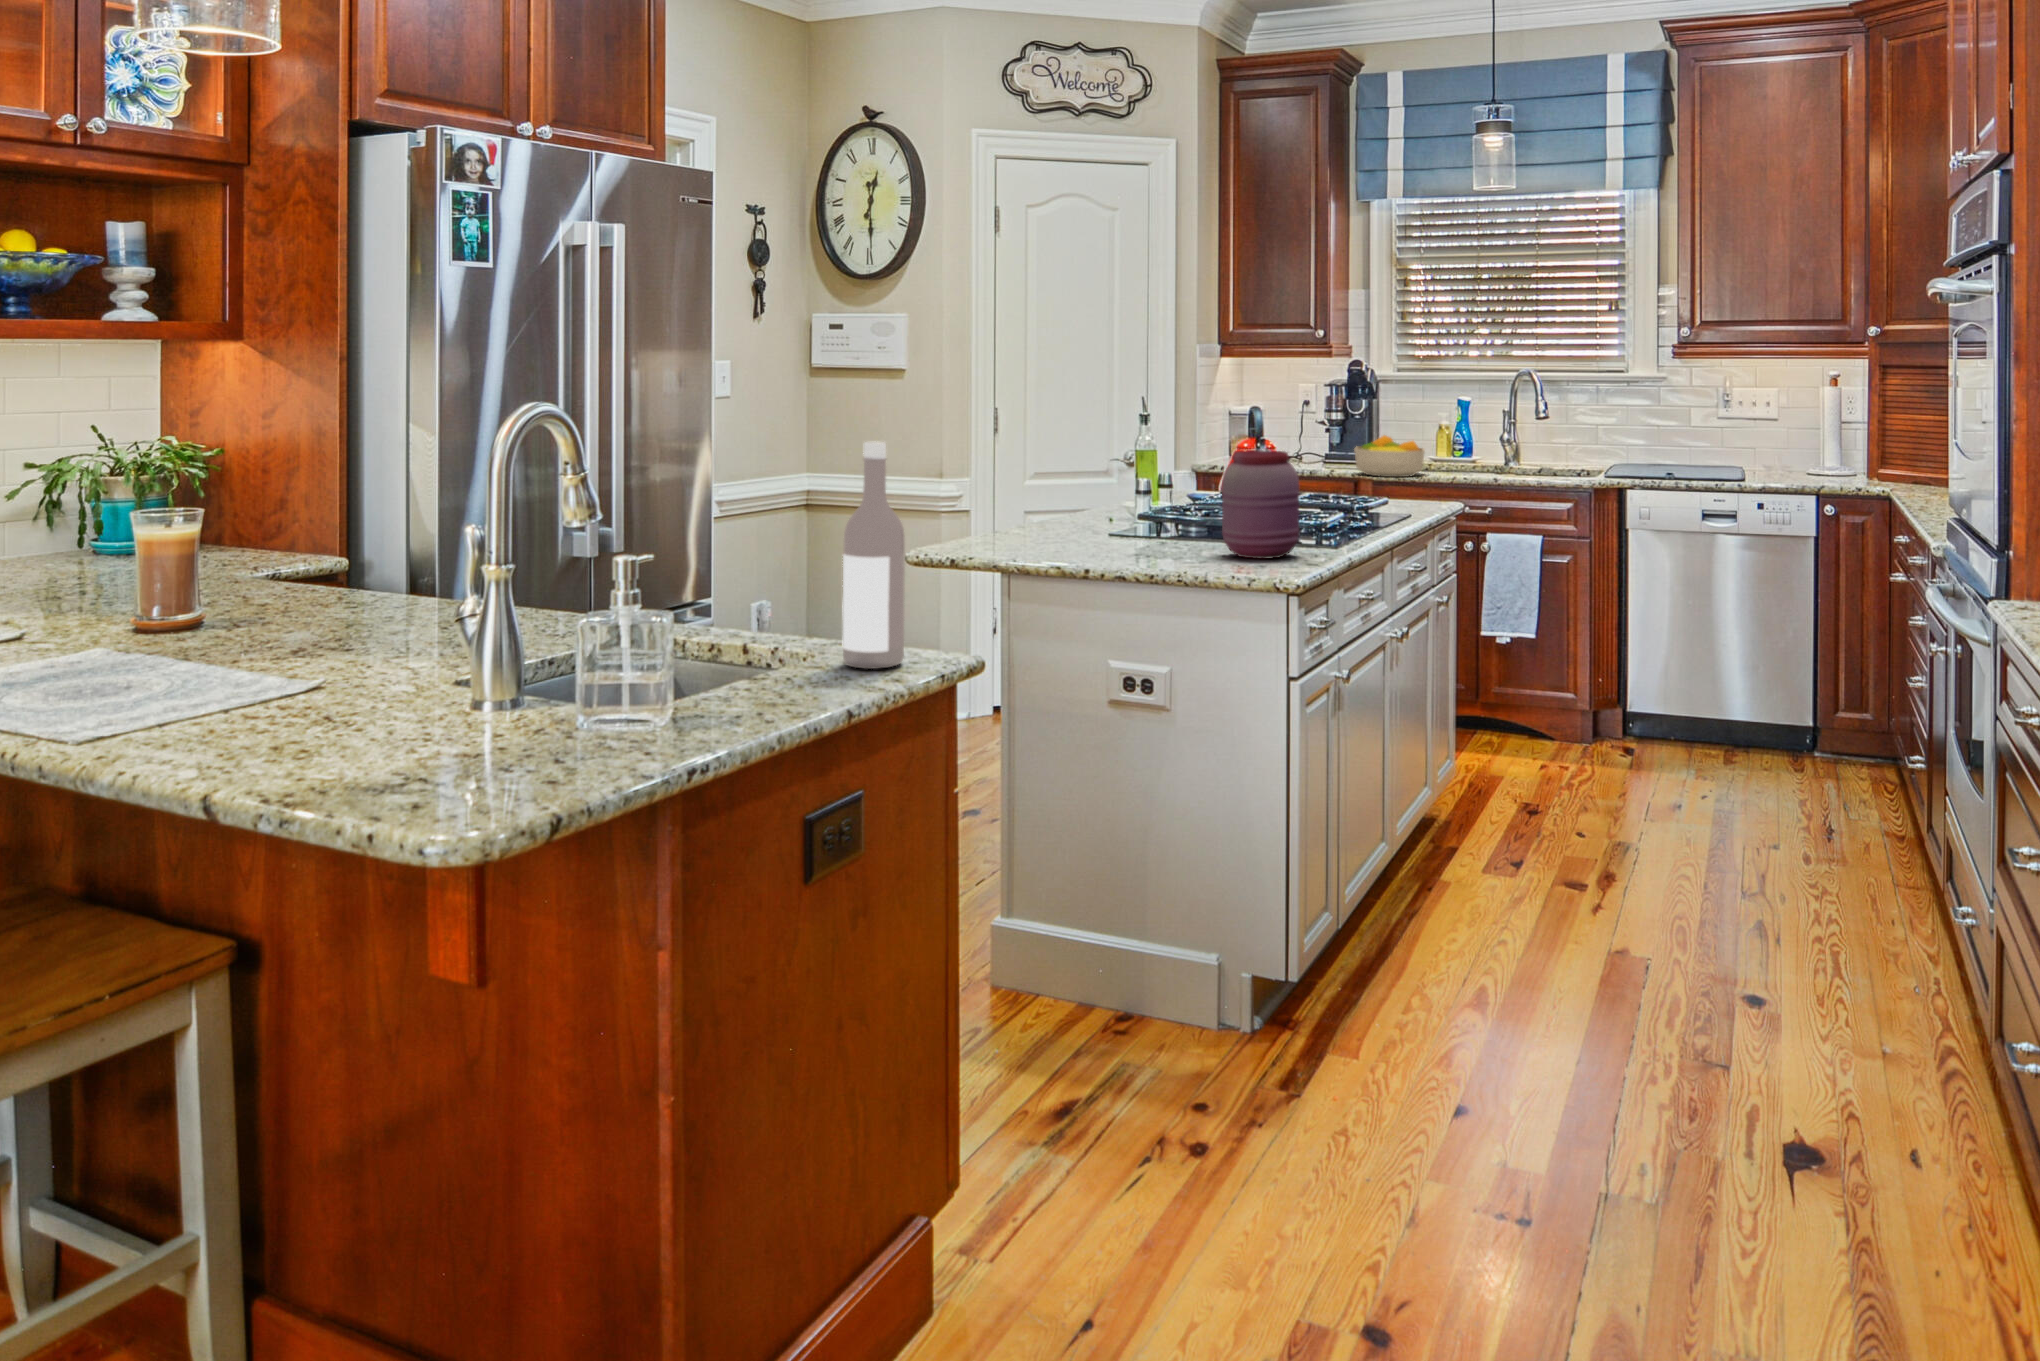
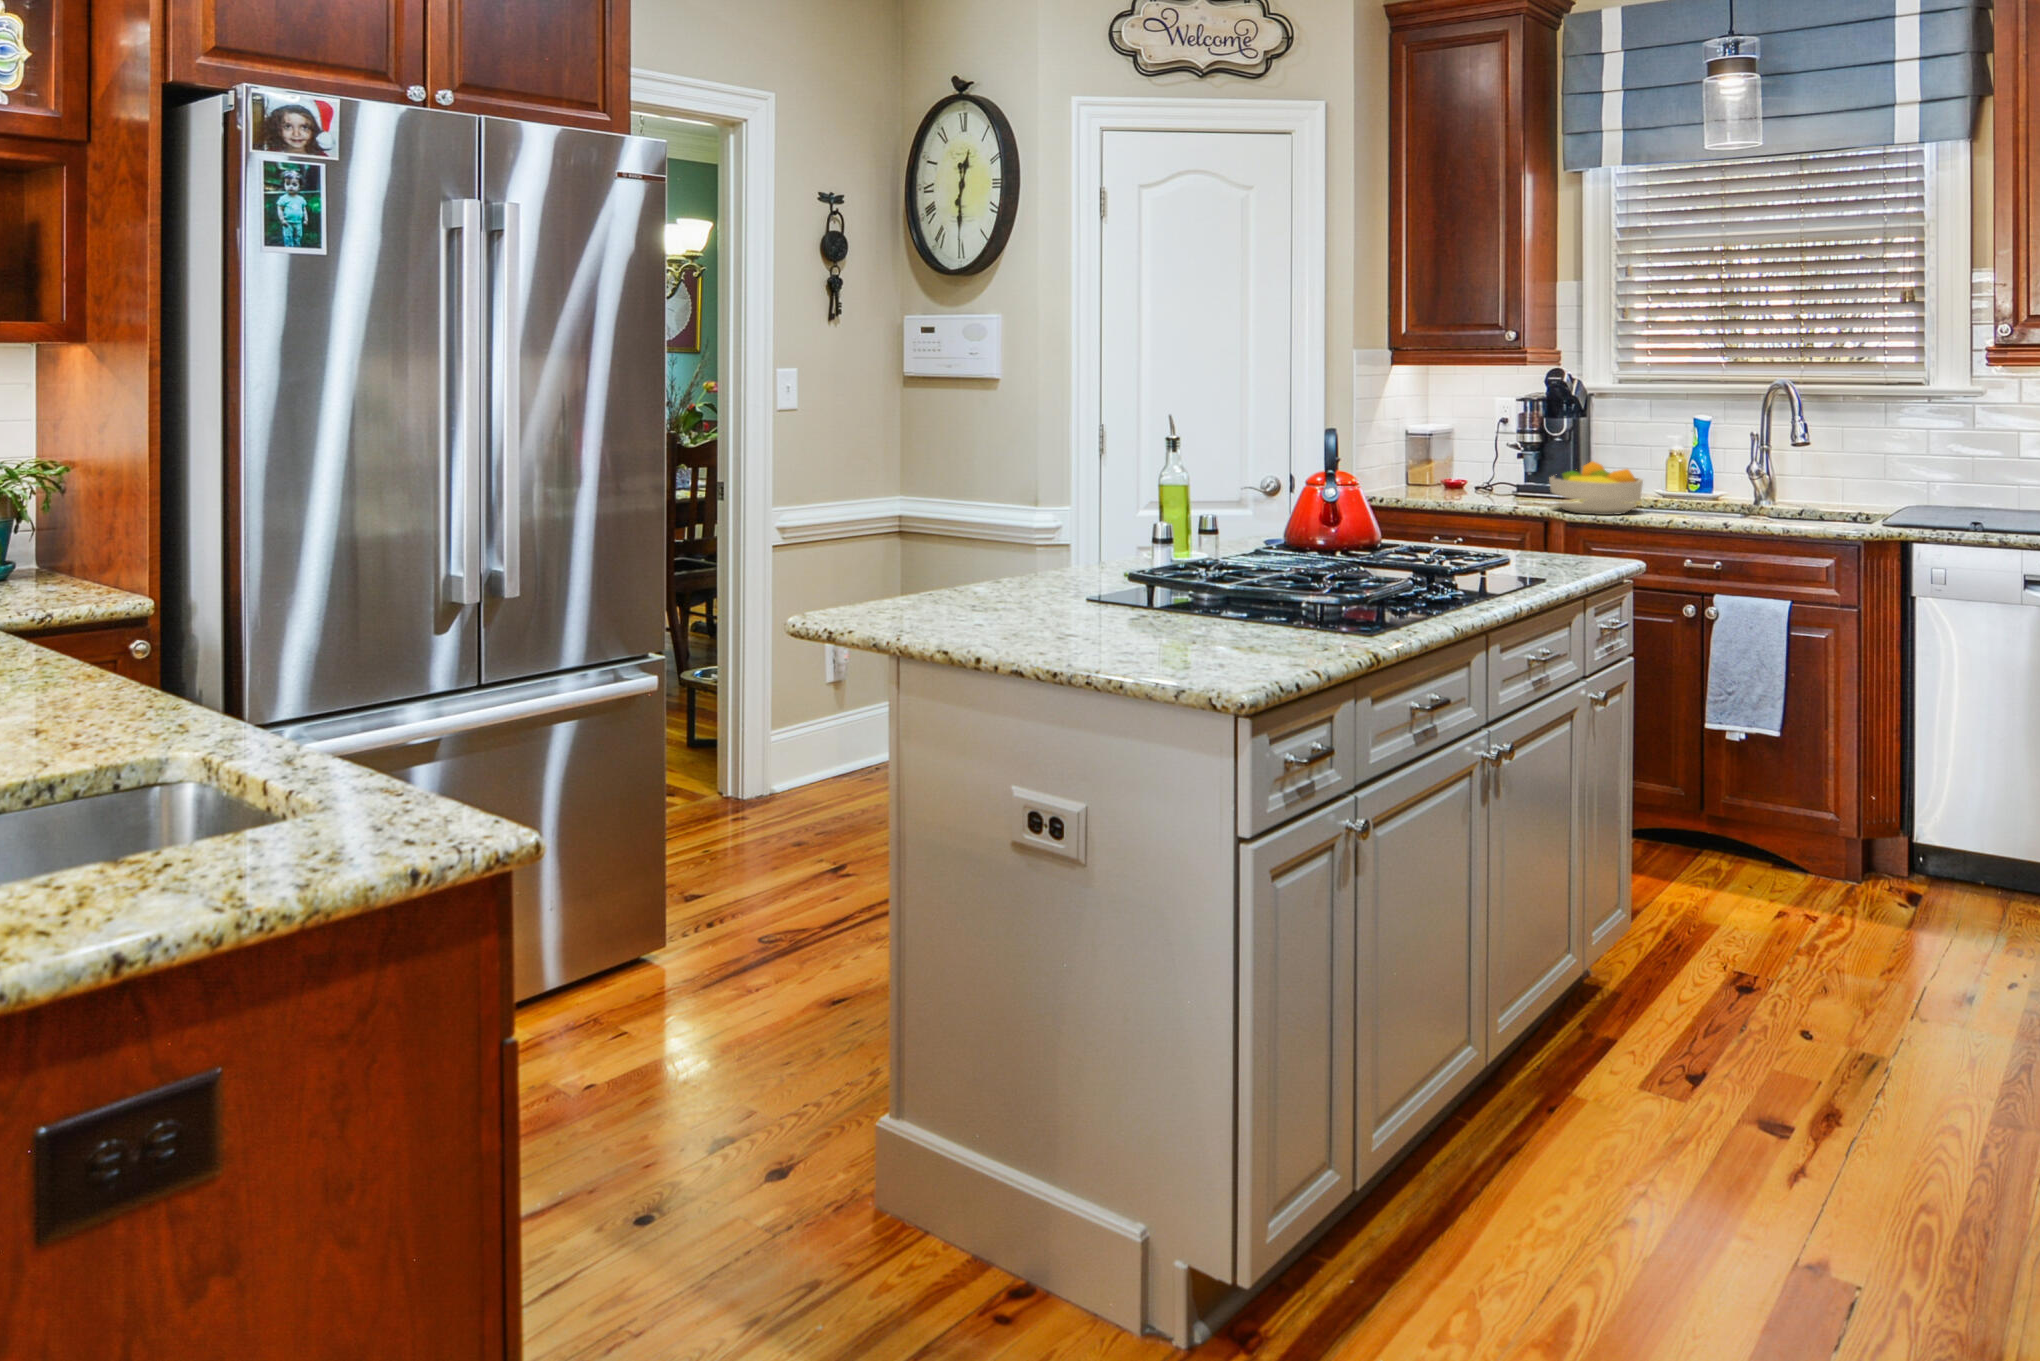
wine bottle: present [842,441,905,669] -> none [271,490,380,860]
jar: present [1222,450,1299,559] -> none [1155,495,1267,655]

